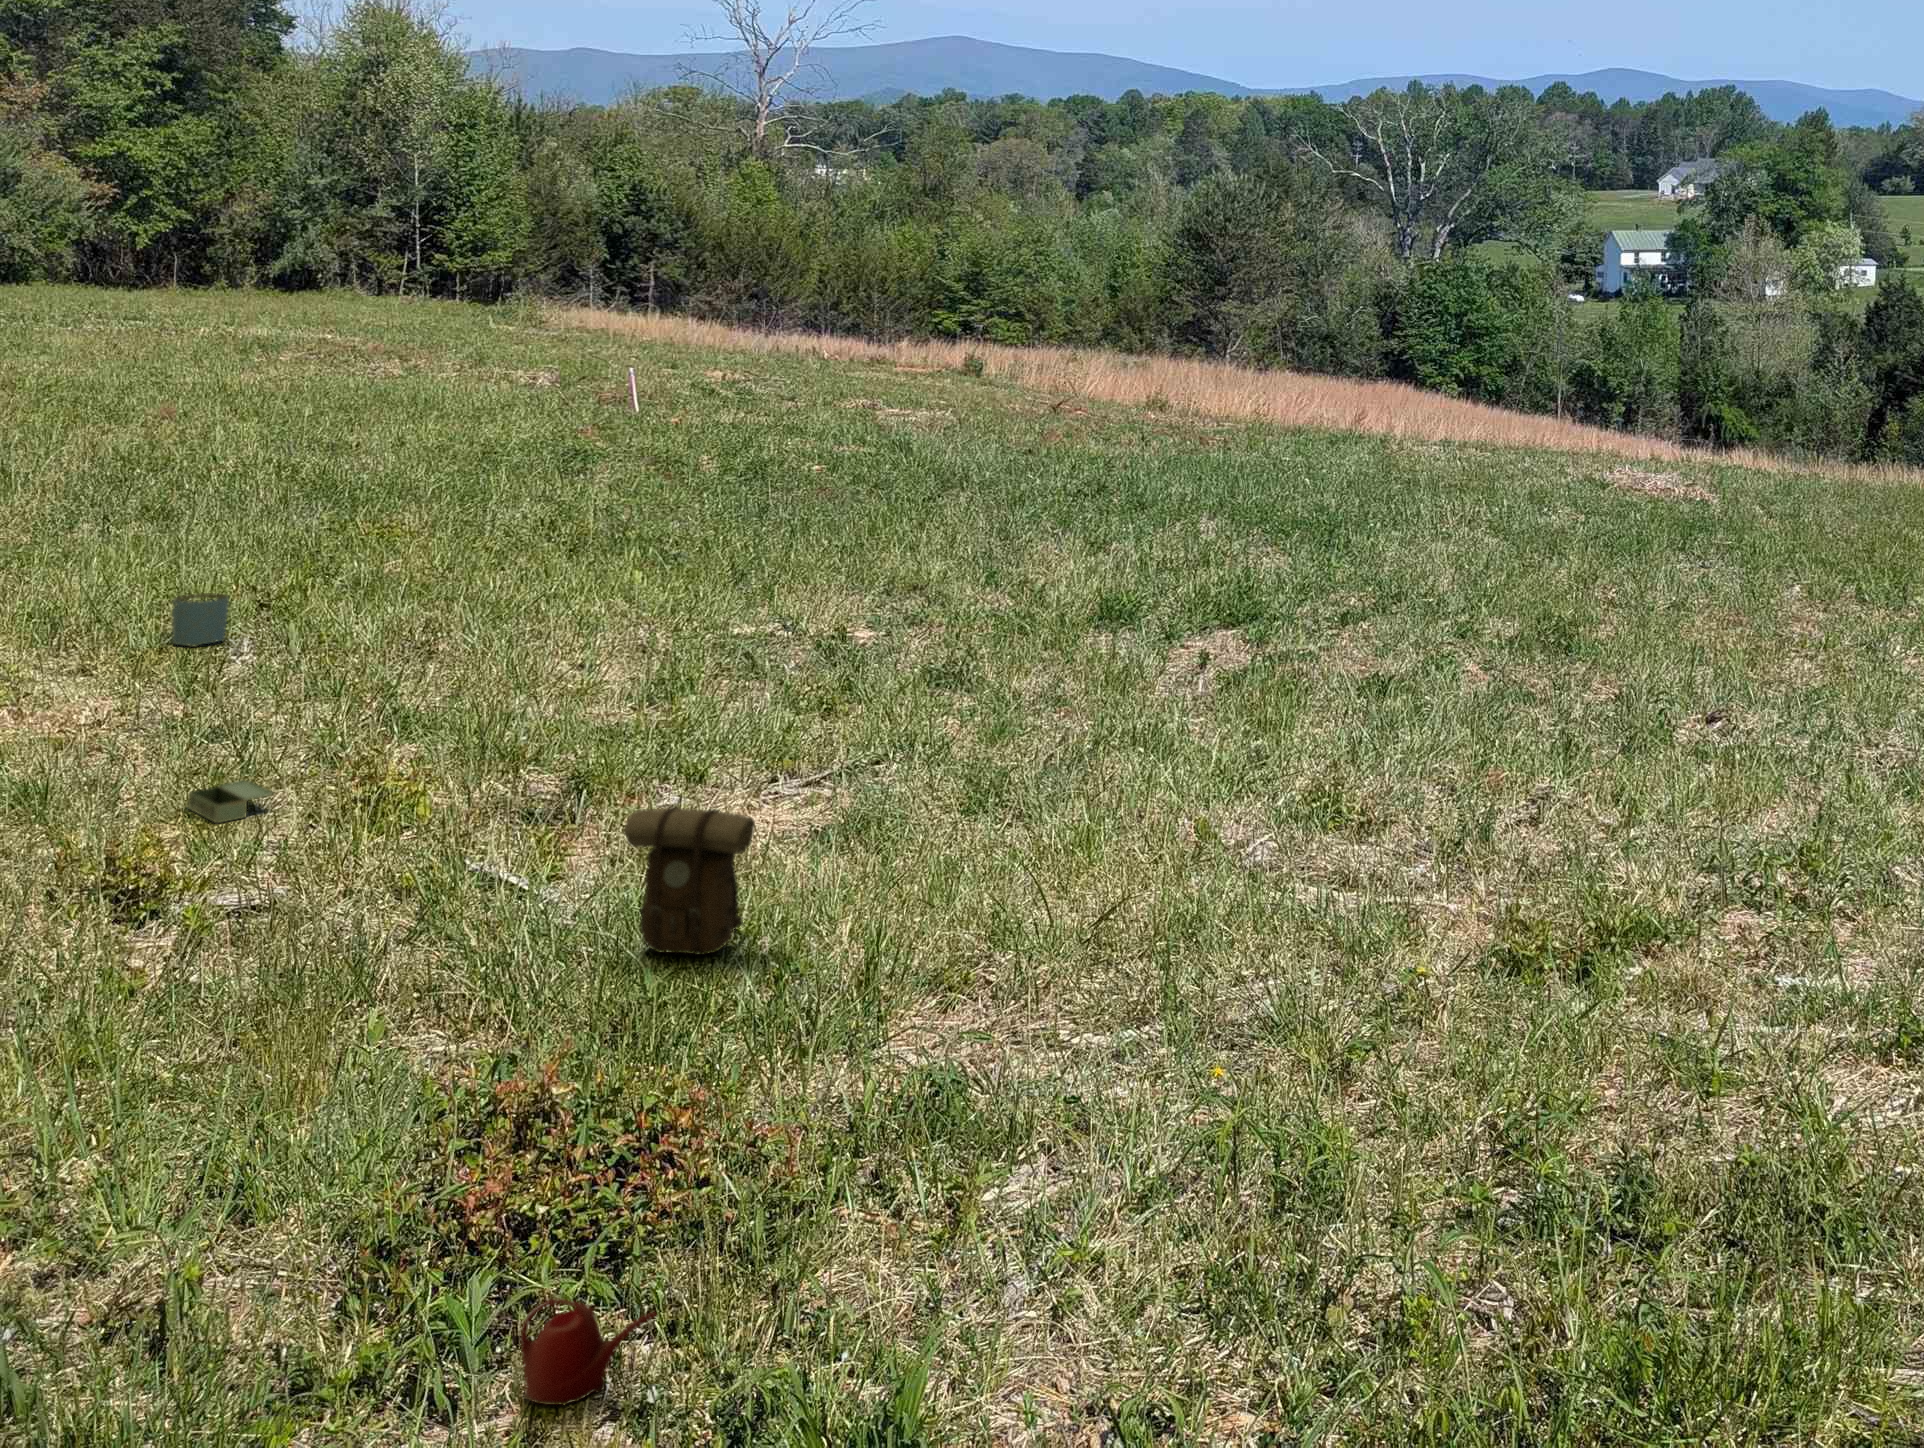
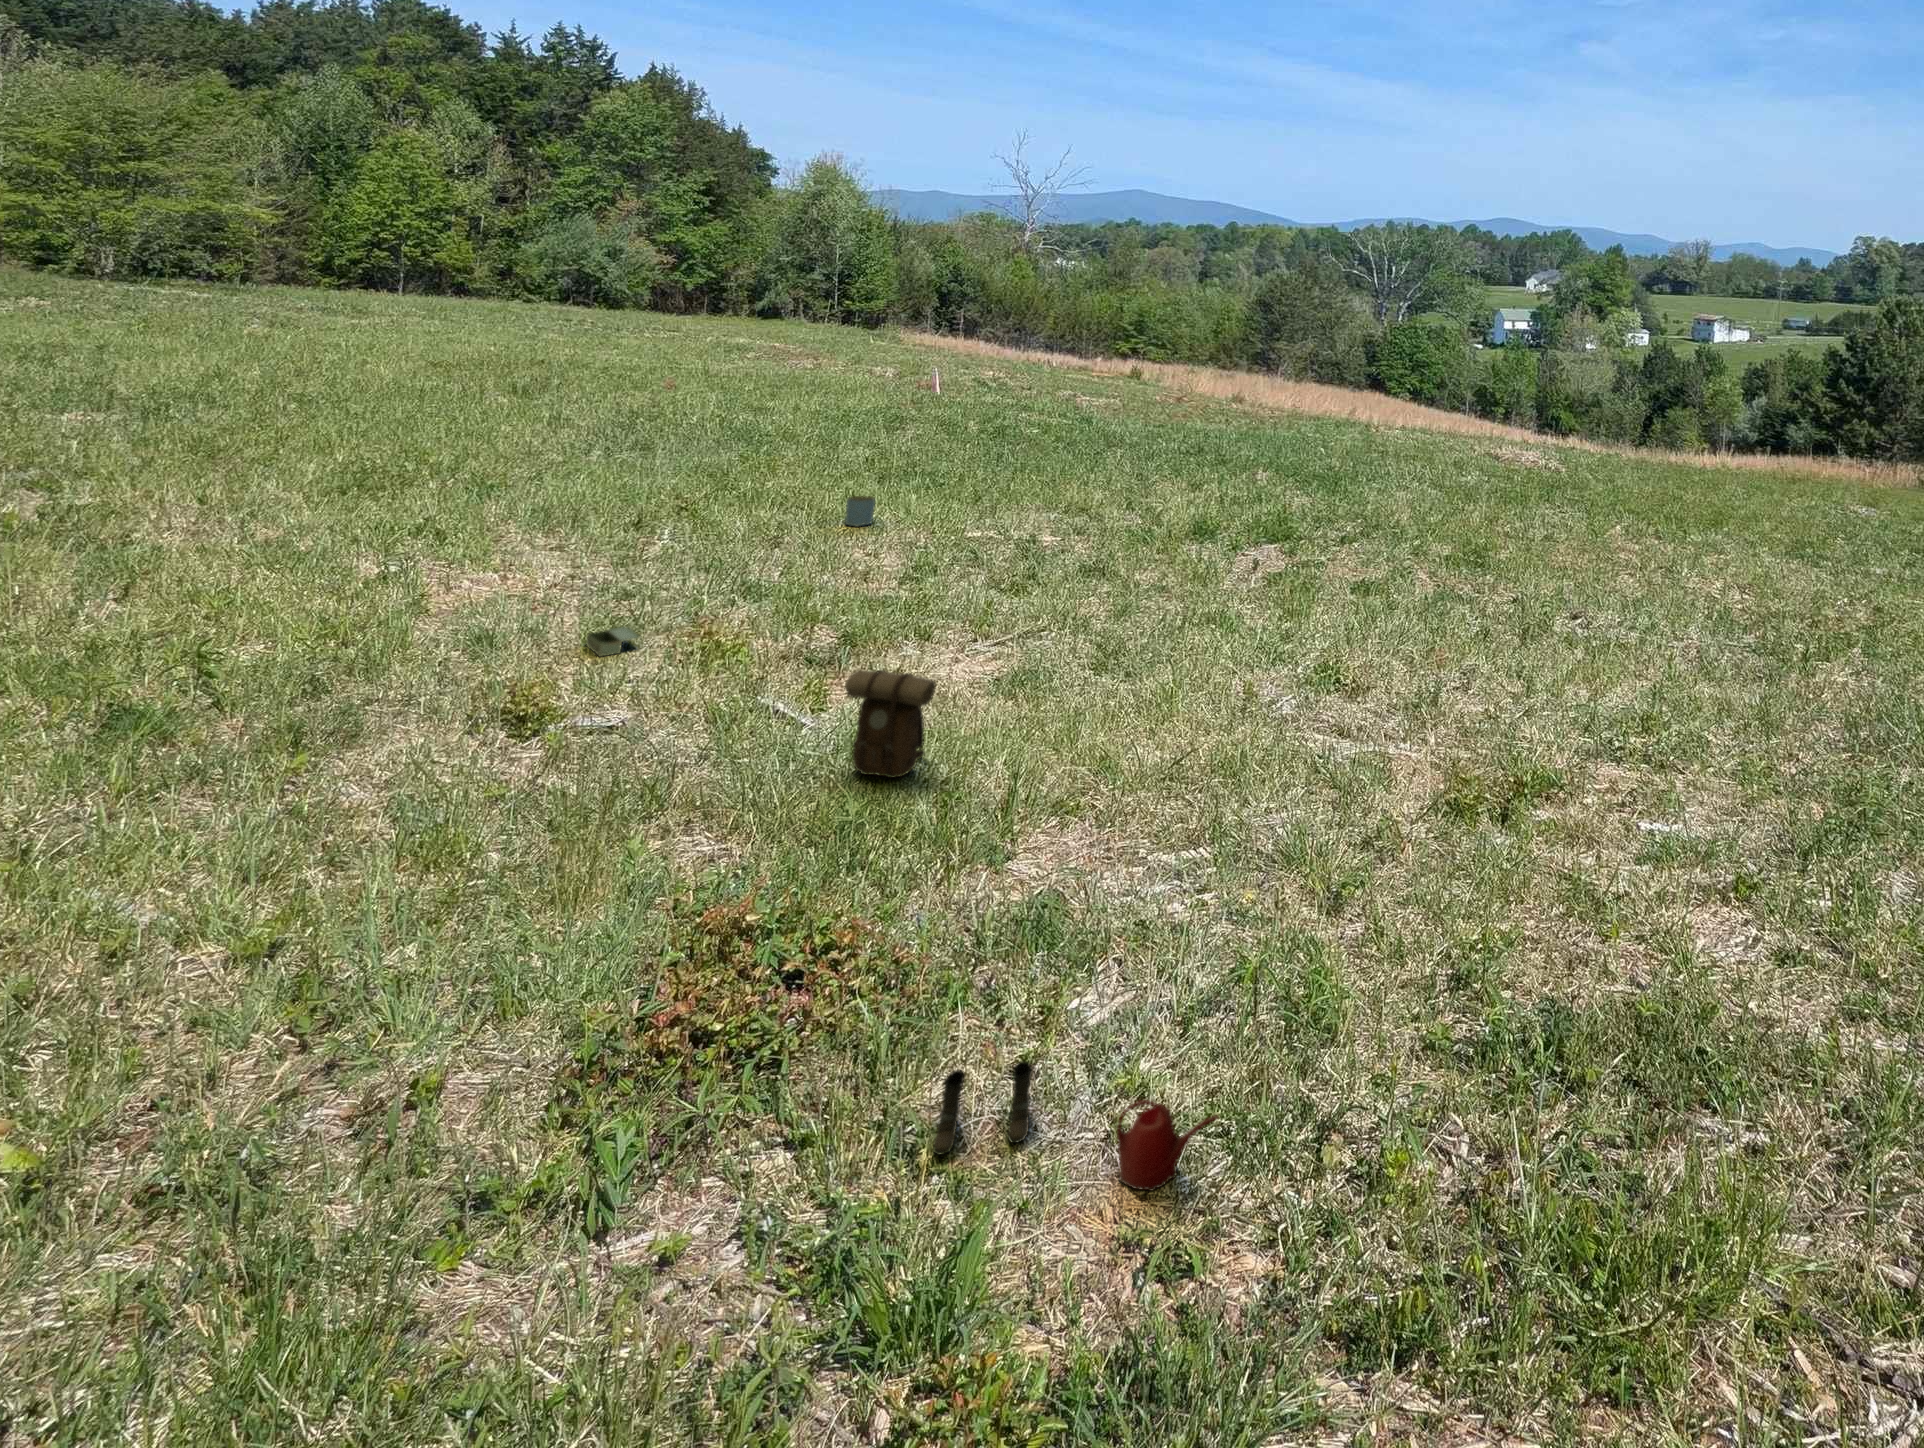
planter: present [172,593,229,647] -> present [845,496,875,527]
boots: none [846,1234,962,1336] -> present [933,1061,1033,1155]
watering can: present [521,1298,657,1405] -> present [1117,1100,1218,1191]

